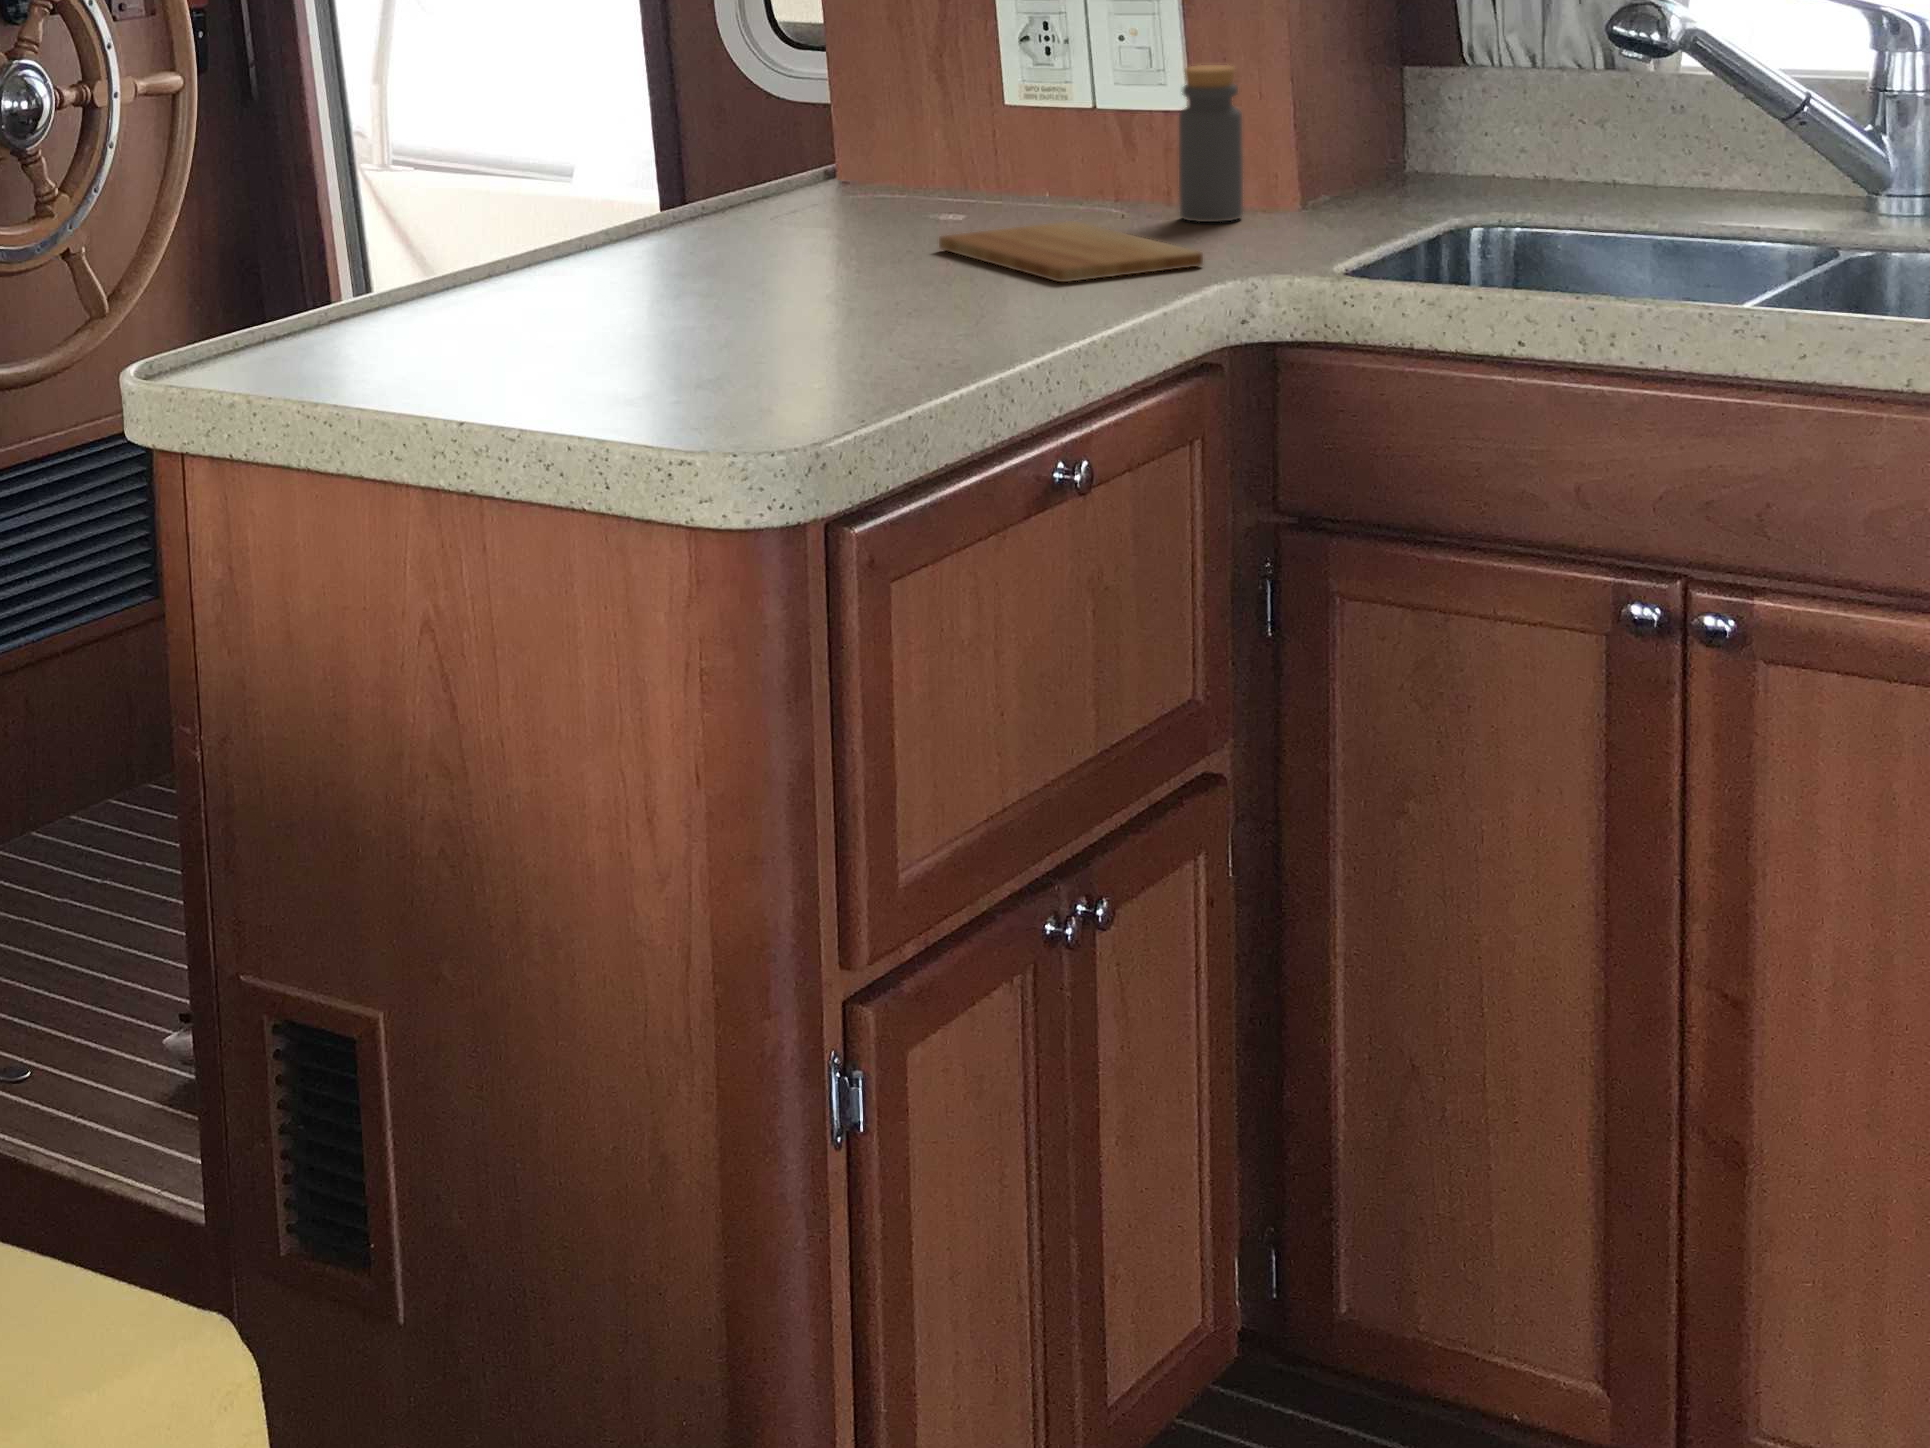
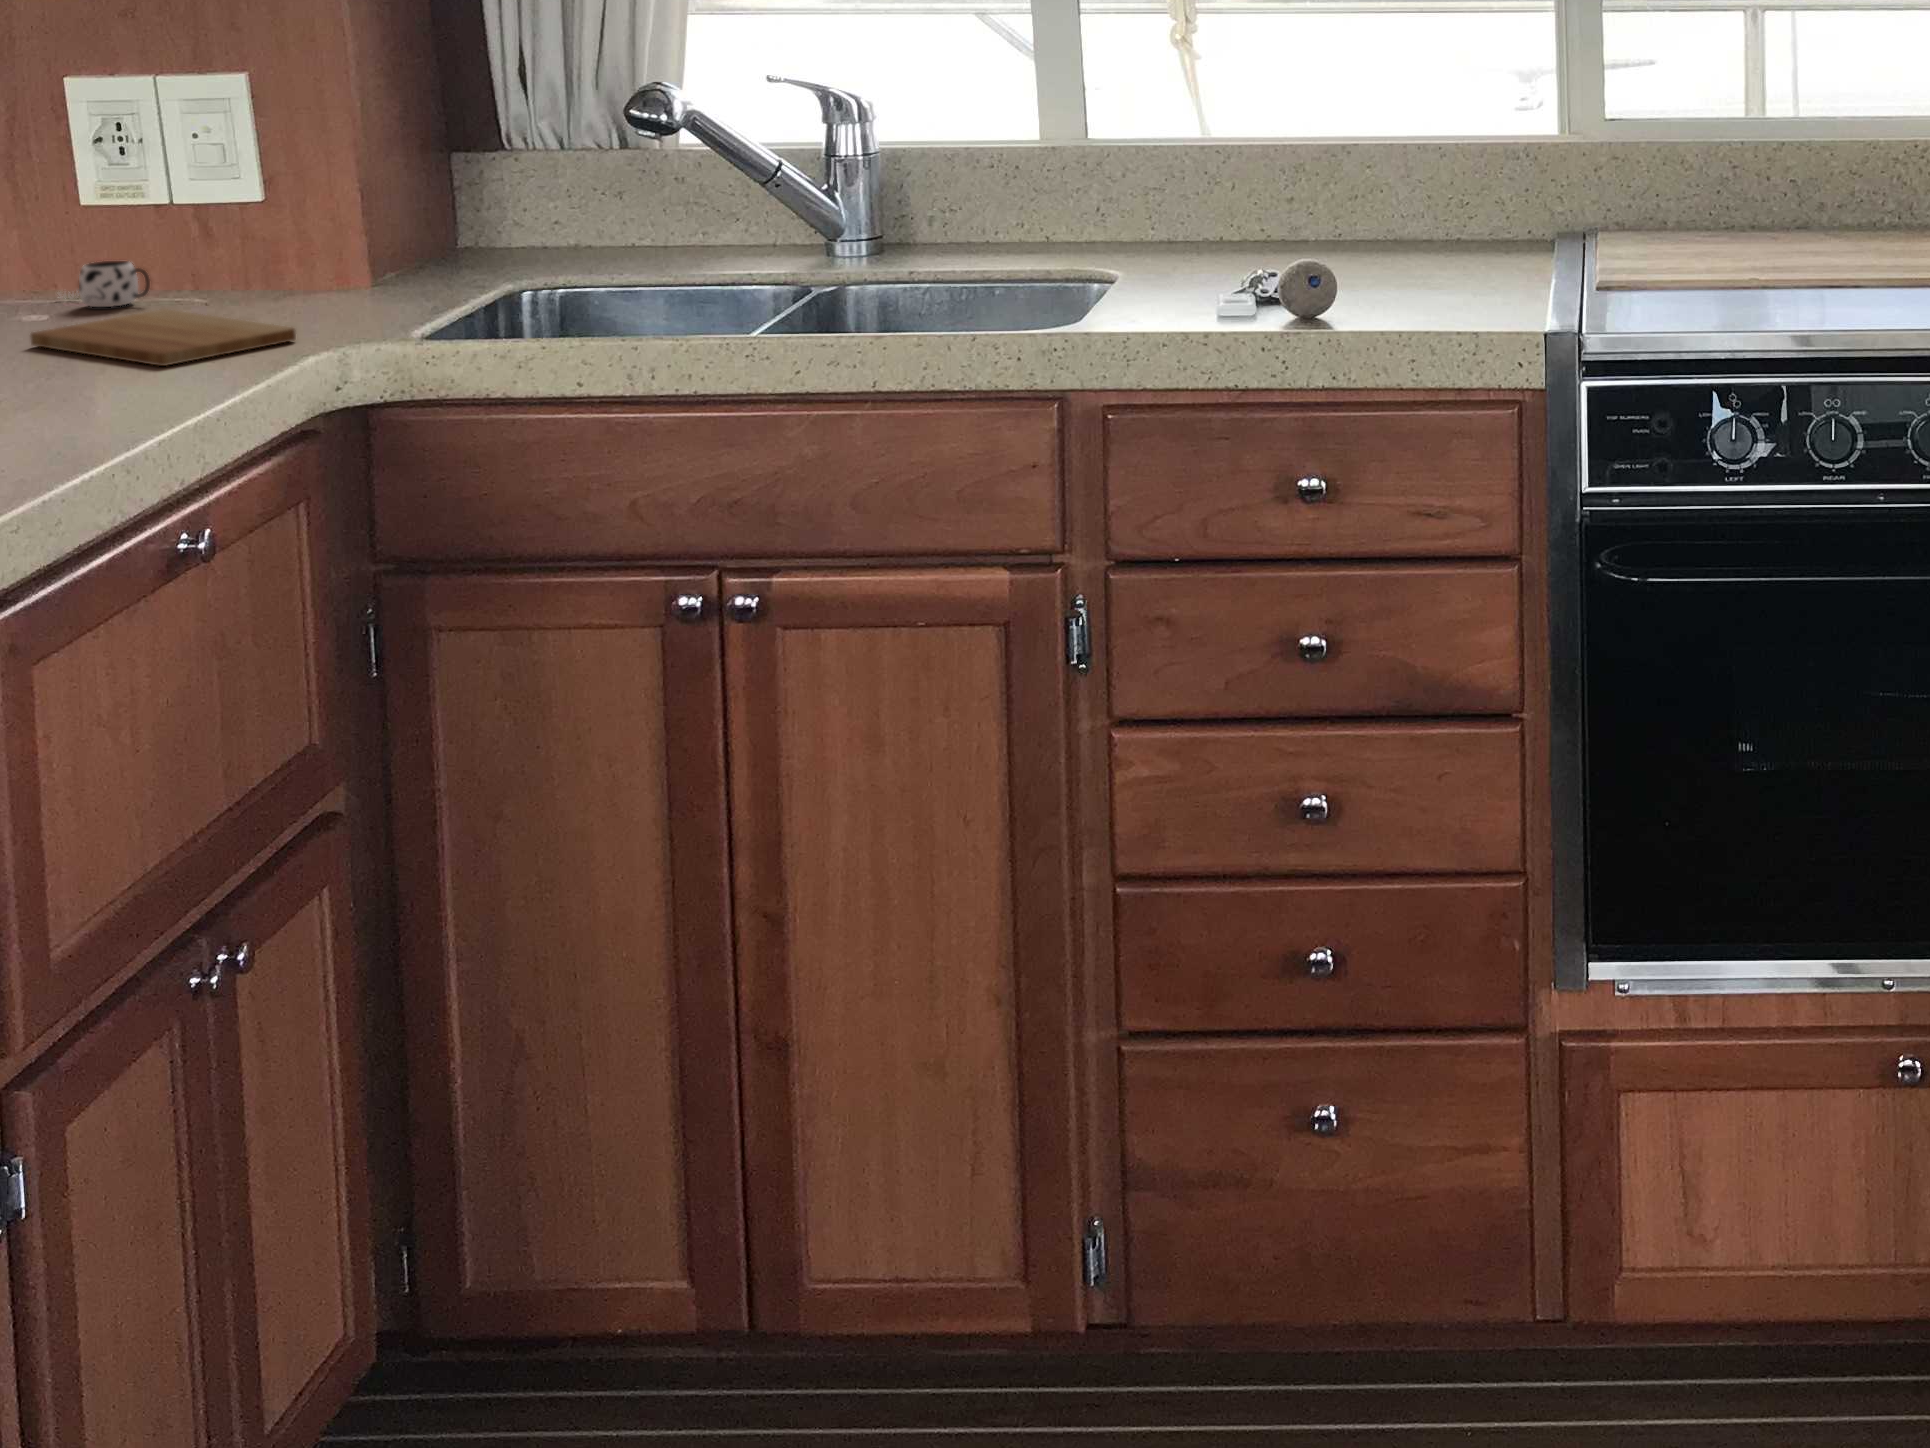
bottle: present [1179,65,1243,222] -> none [259,156,323,302]
mug: none [975,166,1064,214] -> present [59,261,150,307]

